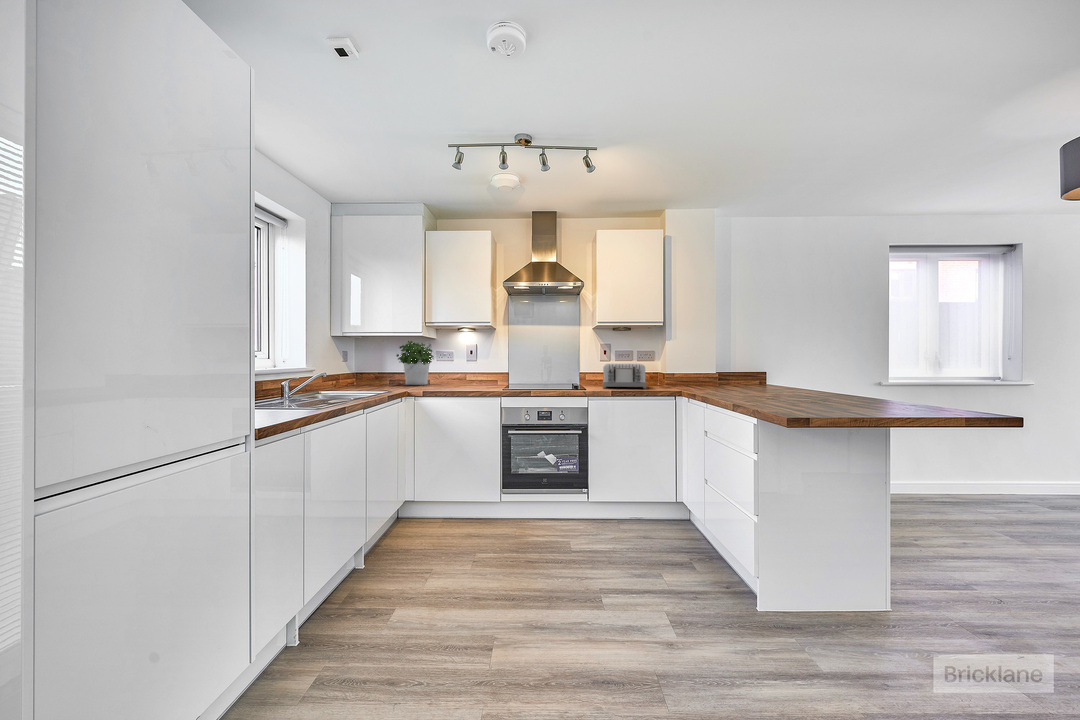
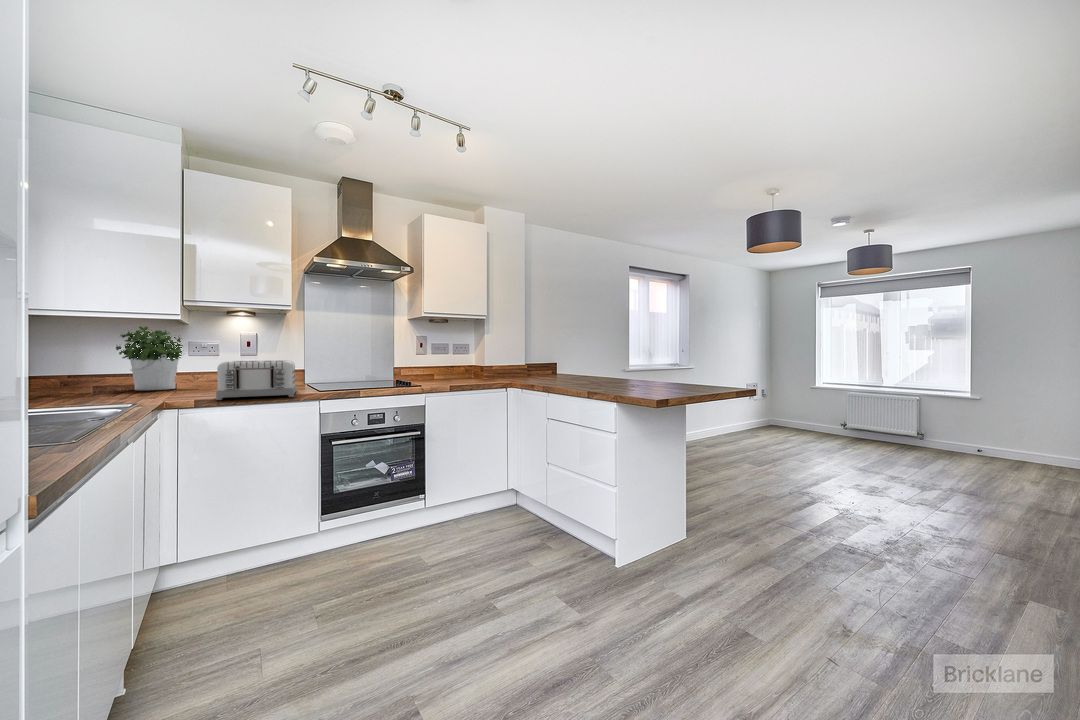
toaster: present [603,364,646,388] -> present [216,360,296,400]

